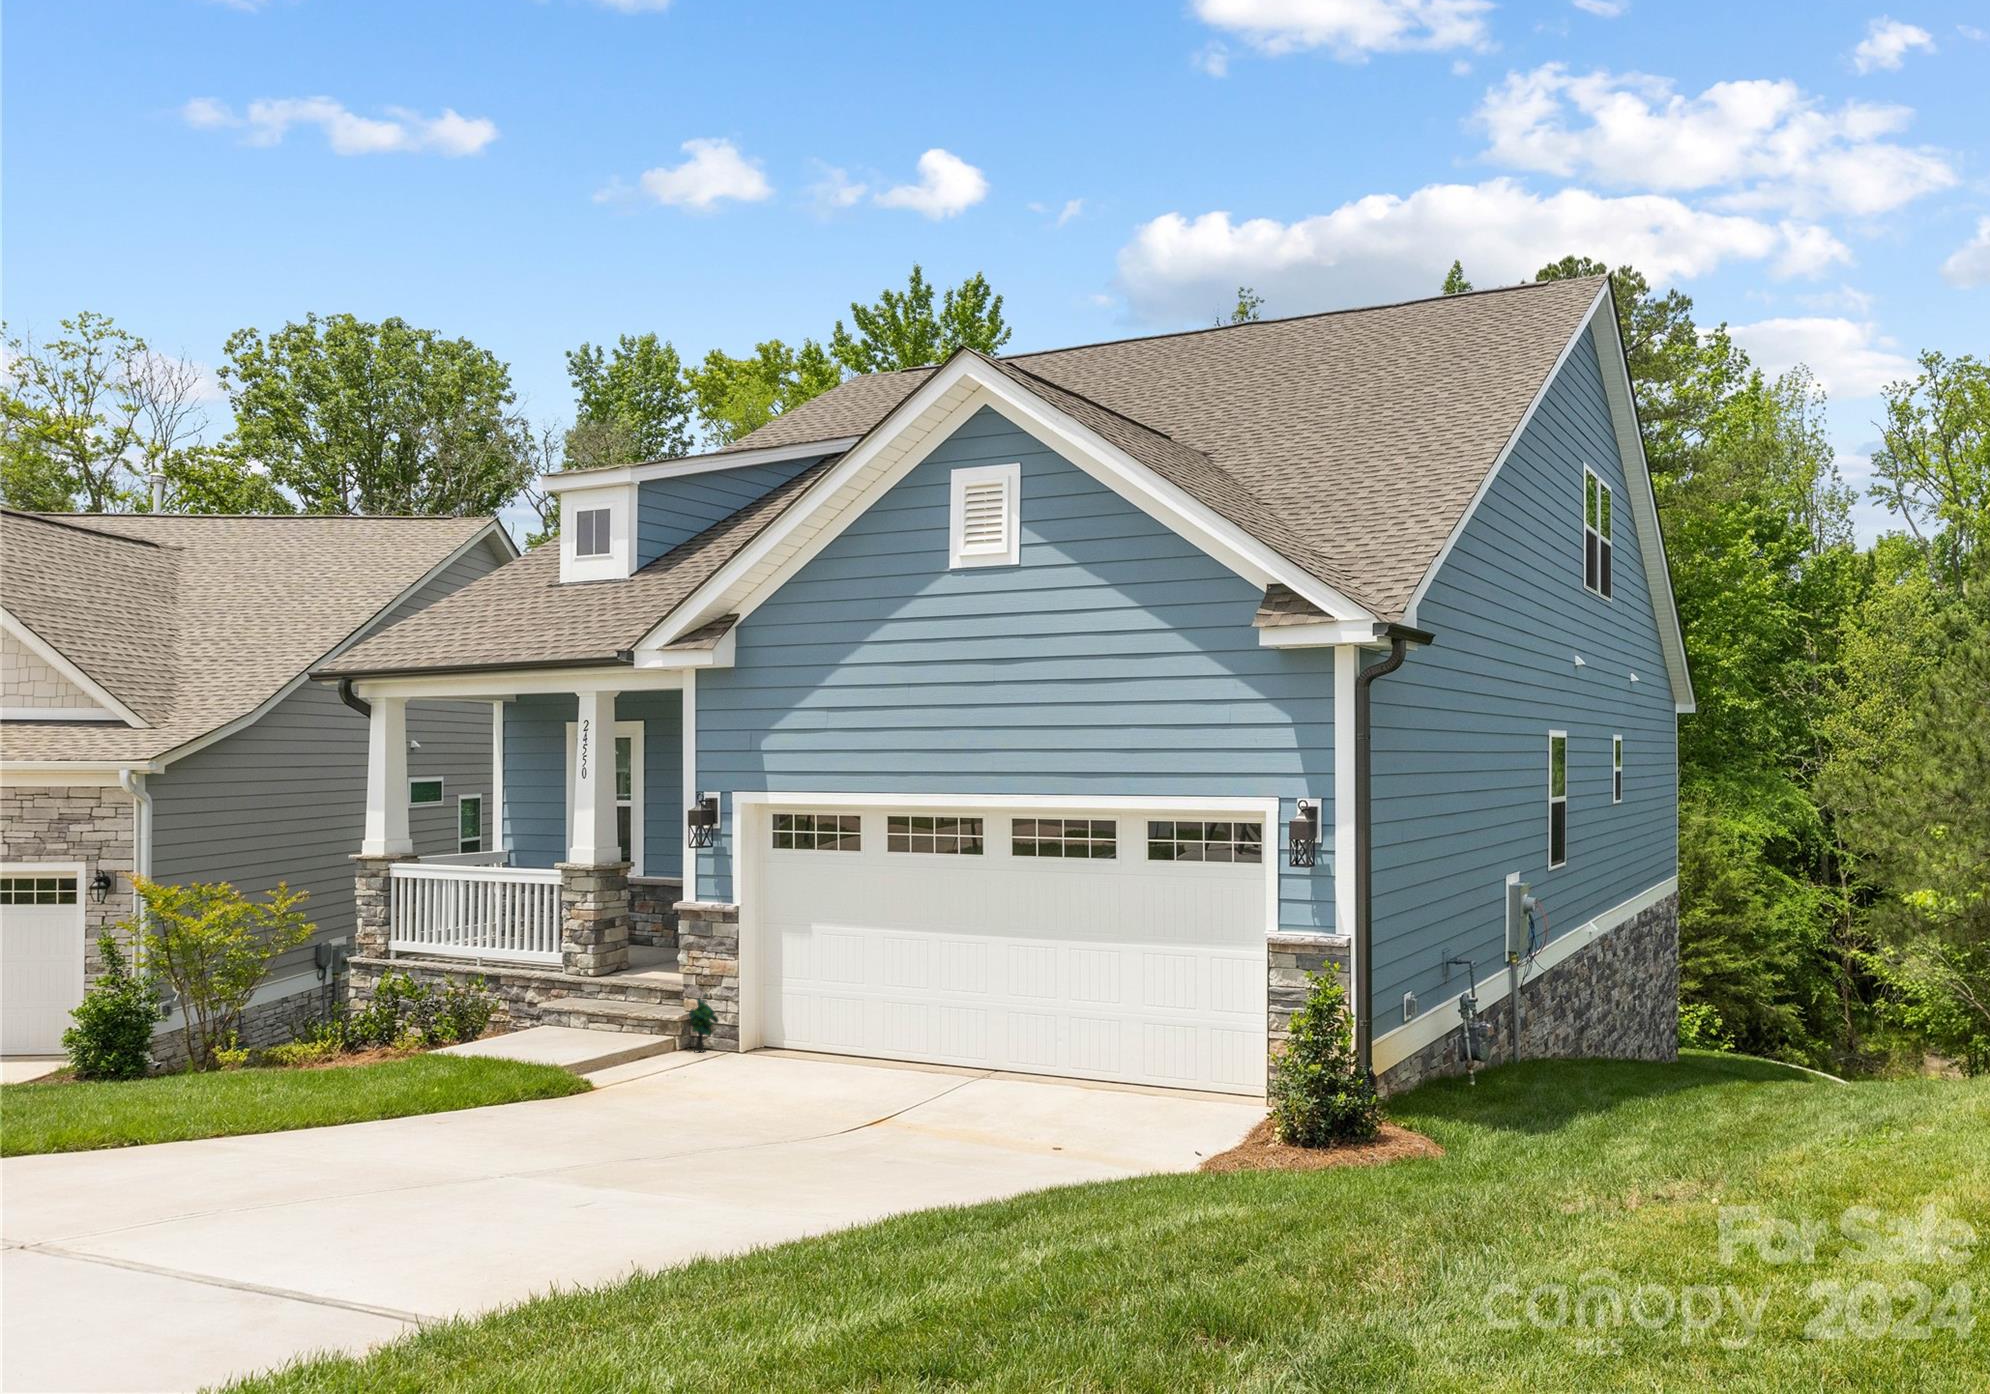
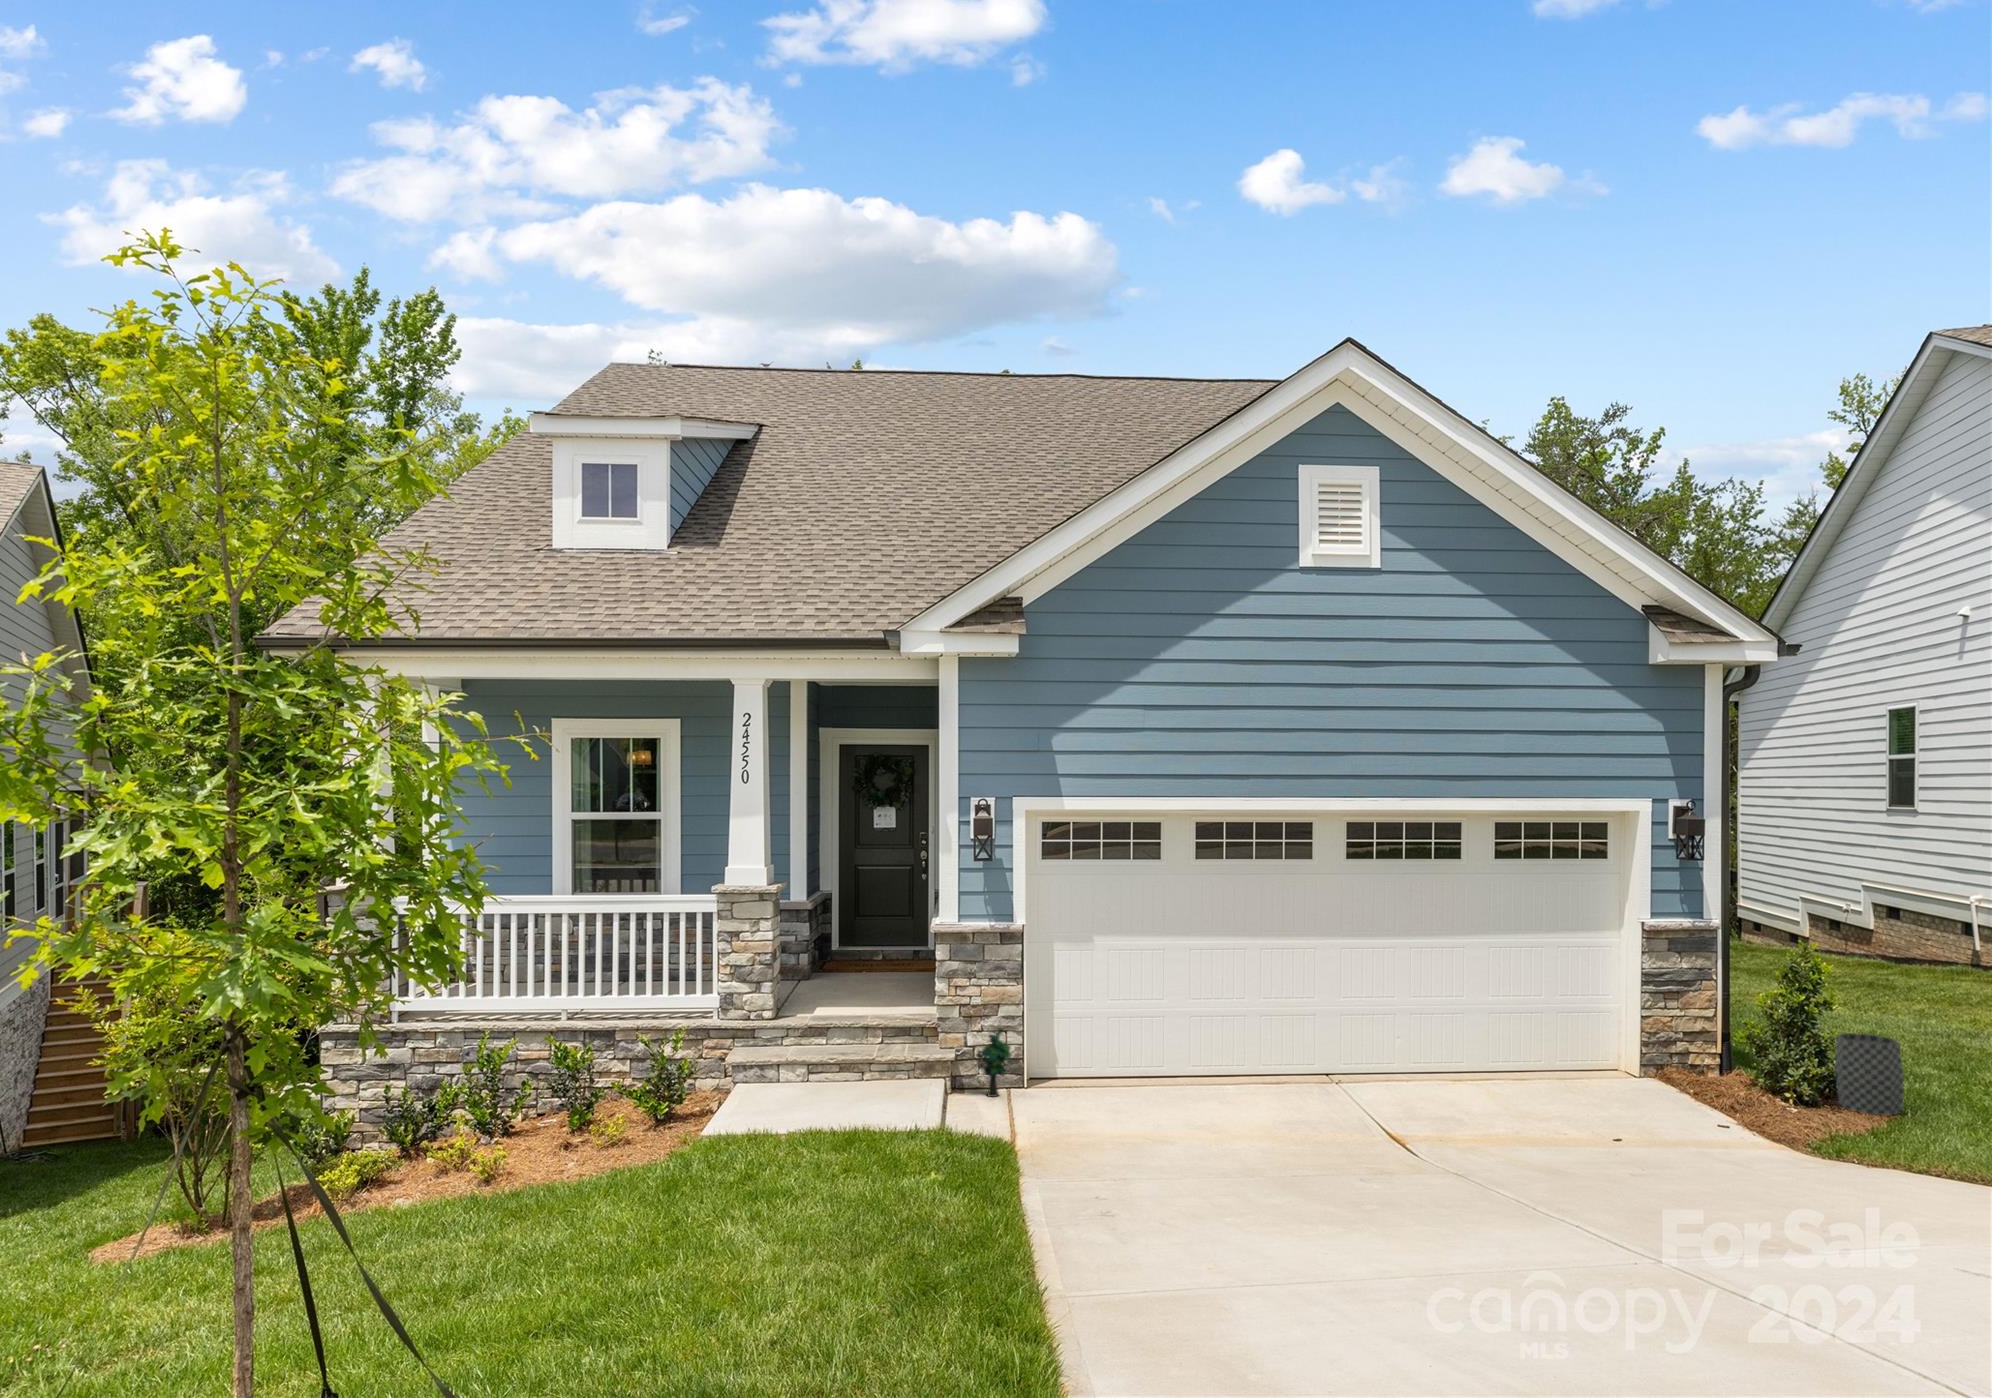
trash can: none [1369,1065,1433,1154] -> present [1835,1033,1904,1116]

